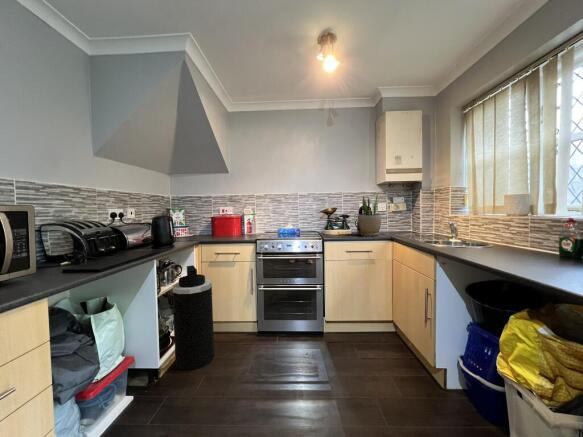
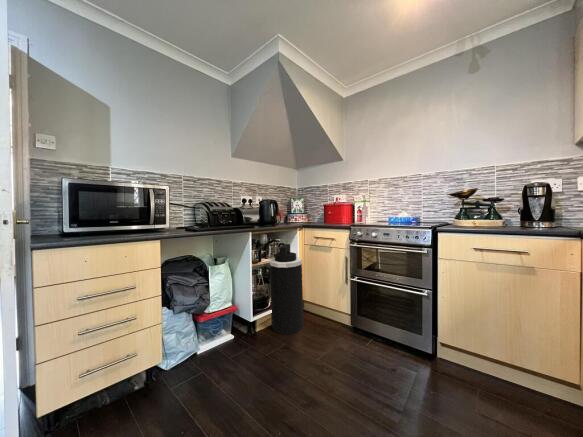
potted plant: present [358,194,381,236] -> none [507,153,562,229]

